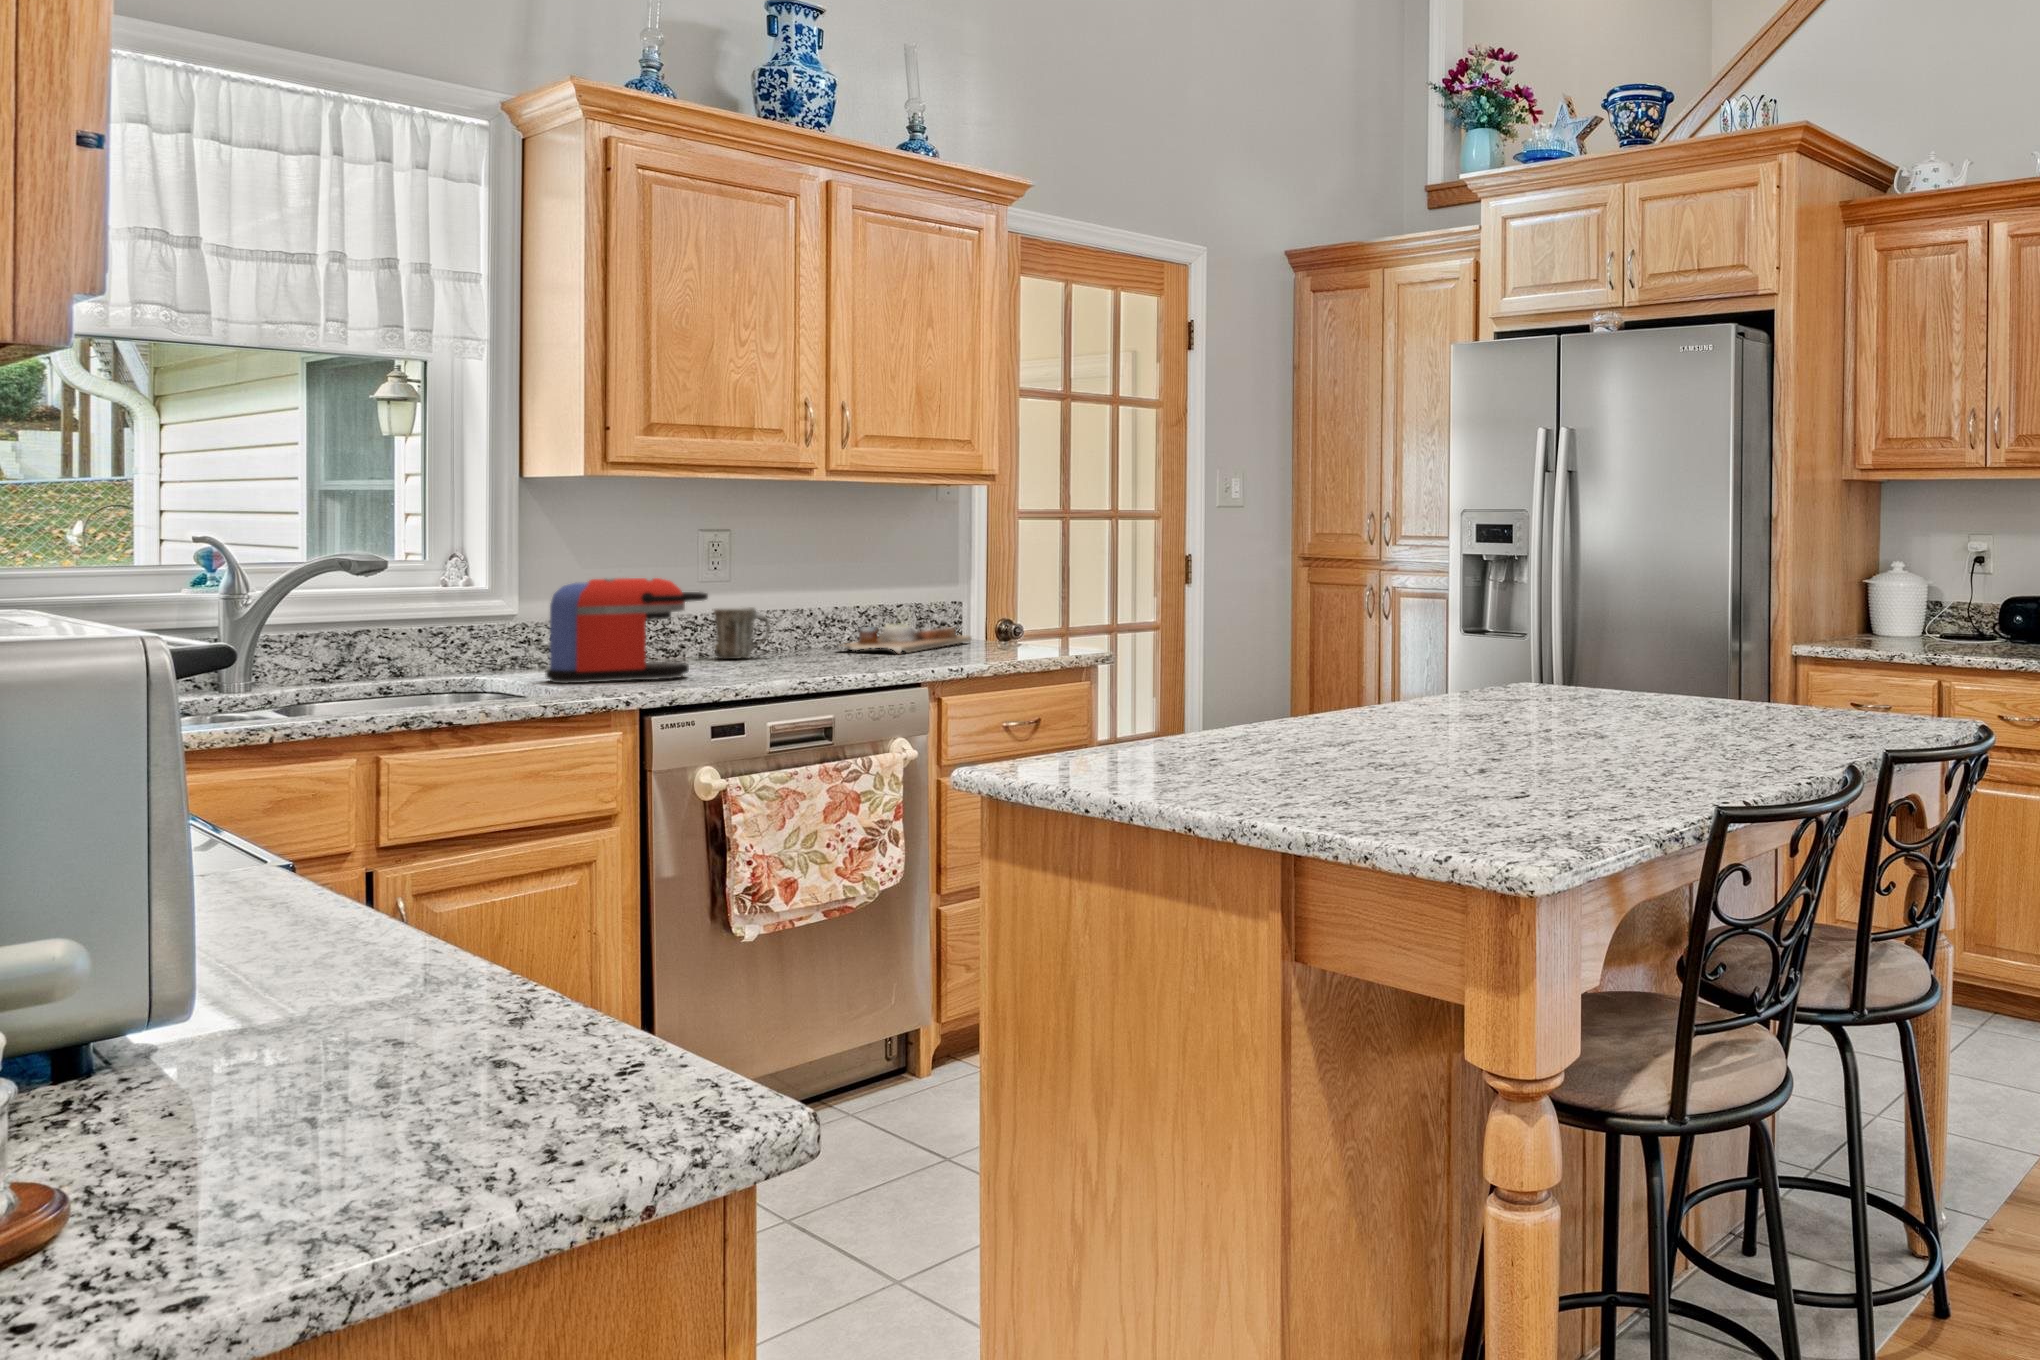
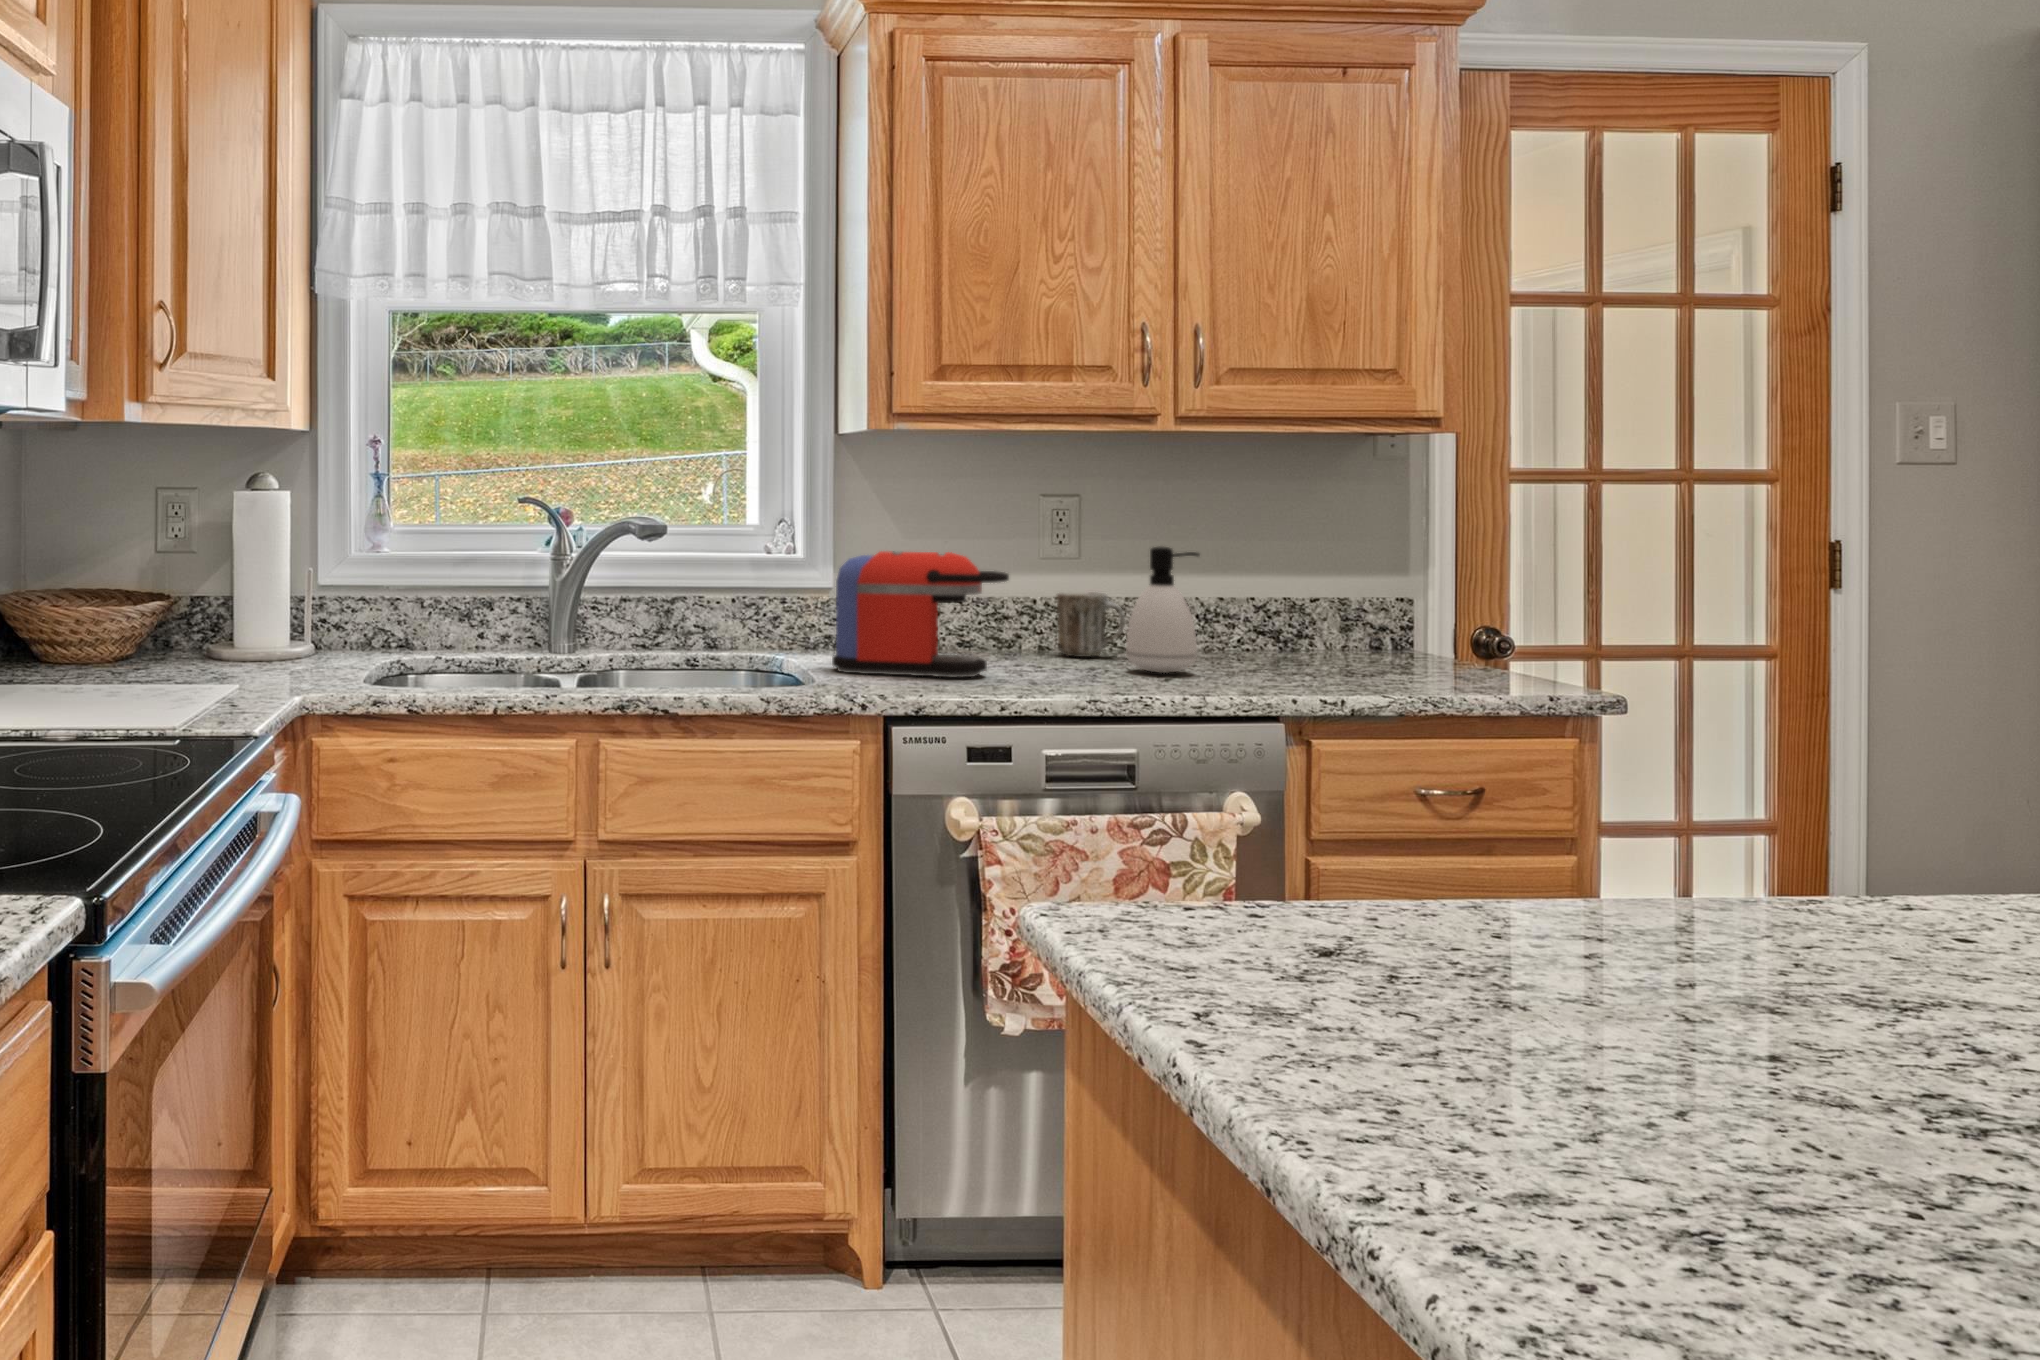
soap dispenser: none [786,569,843,664] -> present [1126,546,1199,673]
cutting board: present [840,623,971,653] -> none [1215,623,1426,668]

